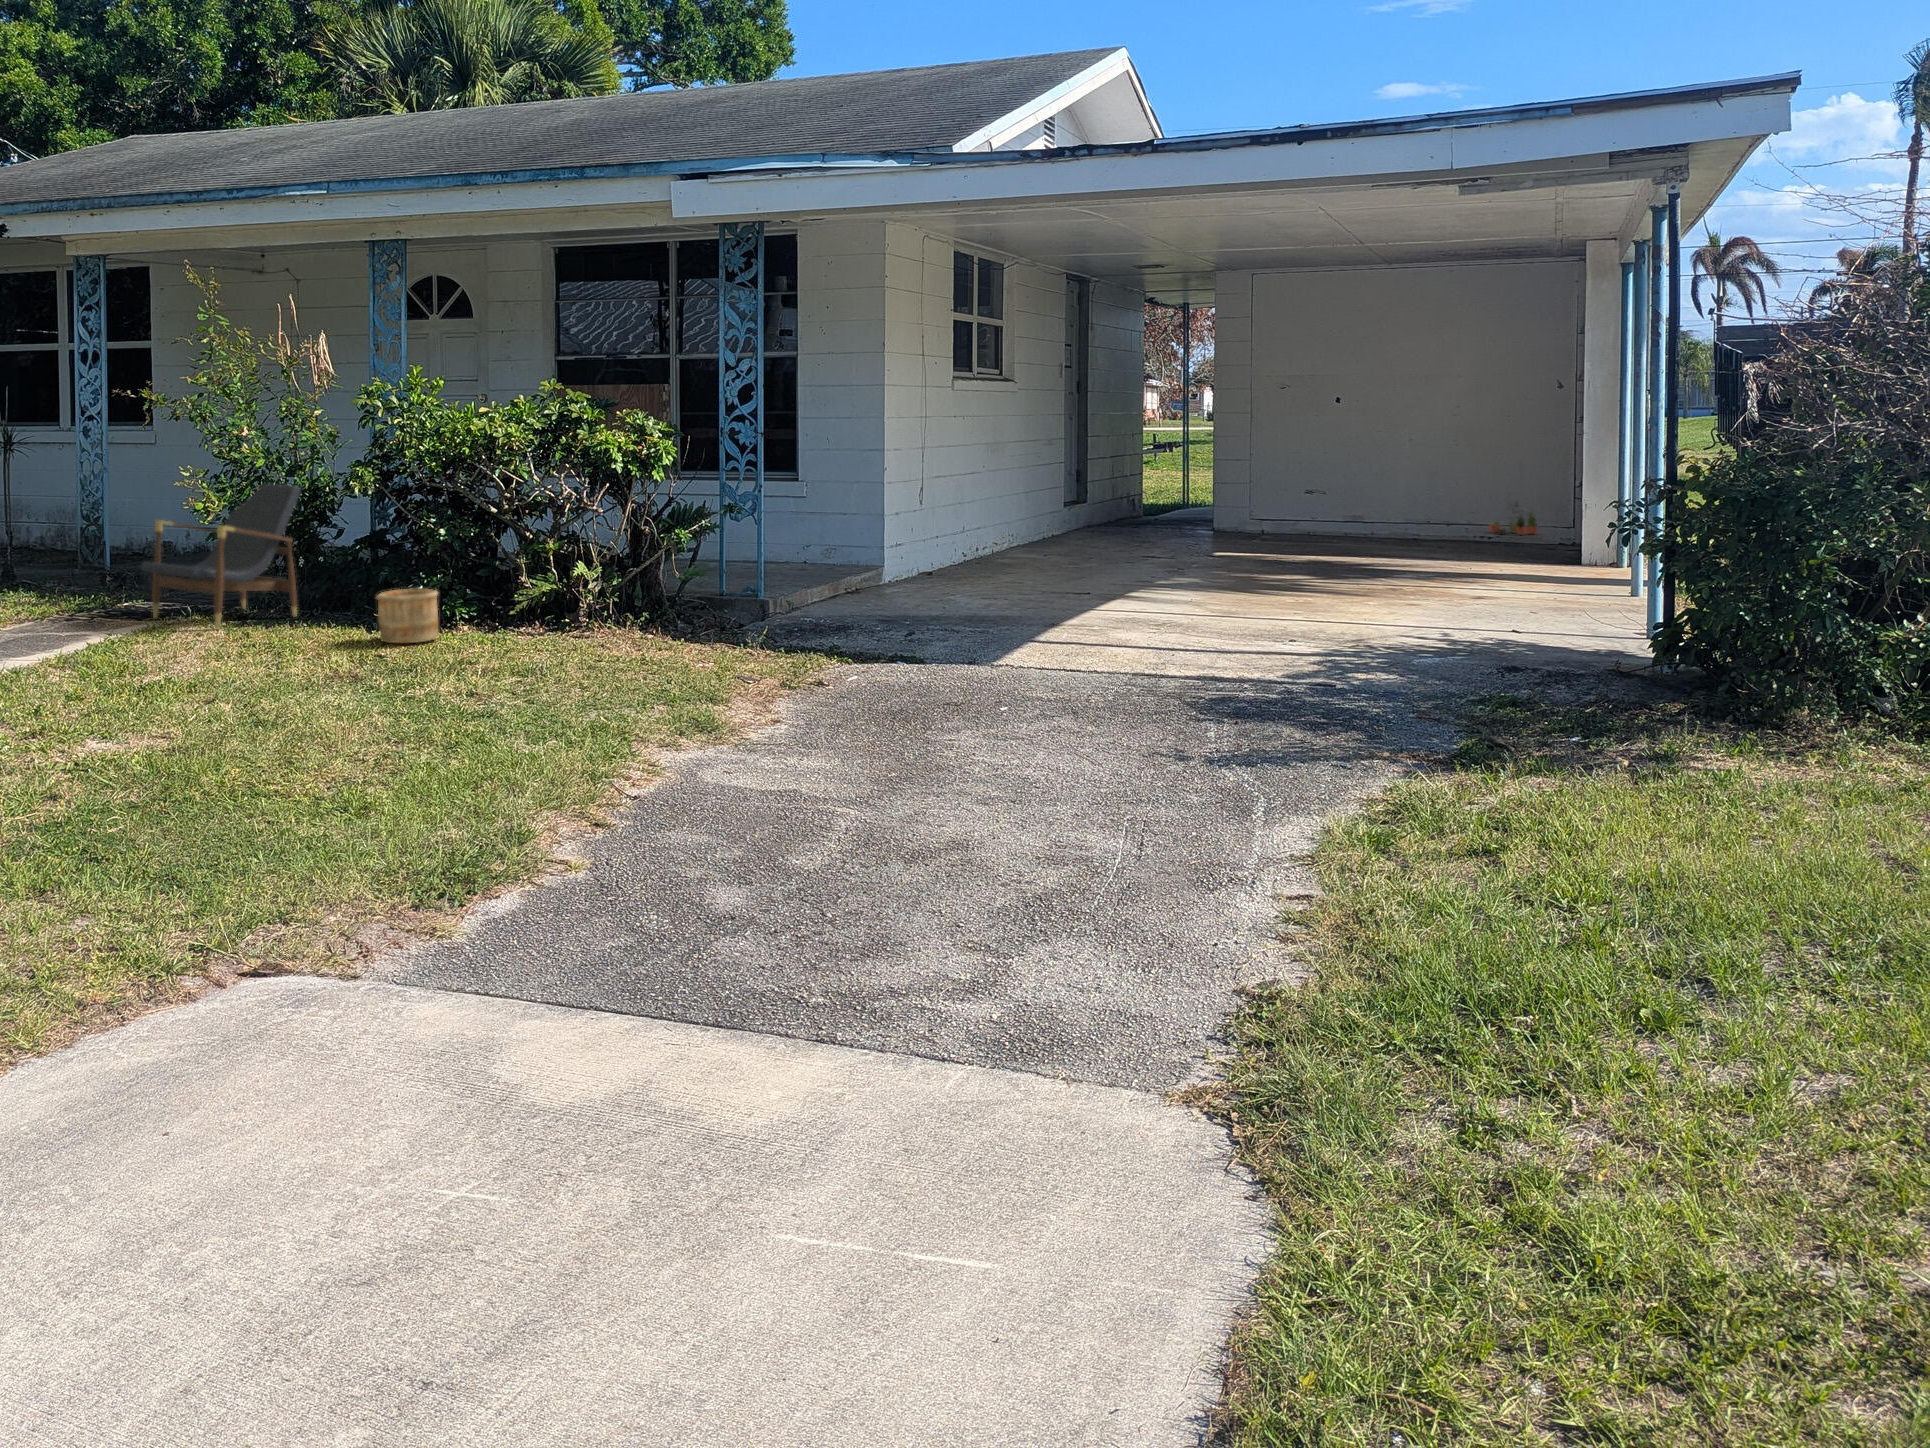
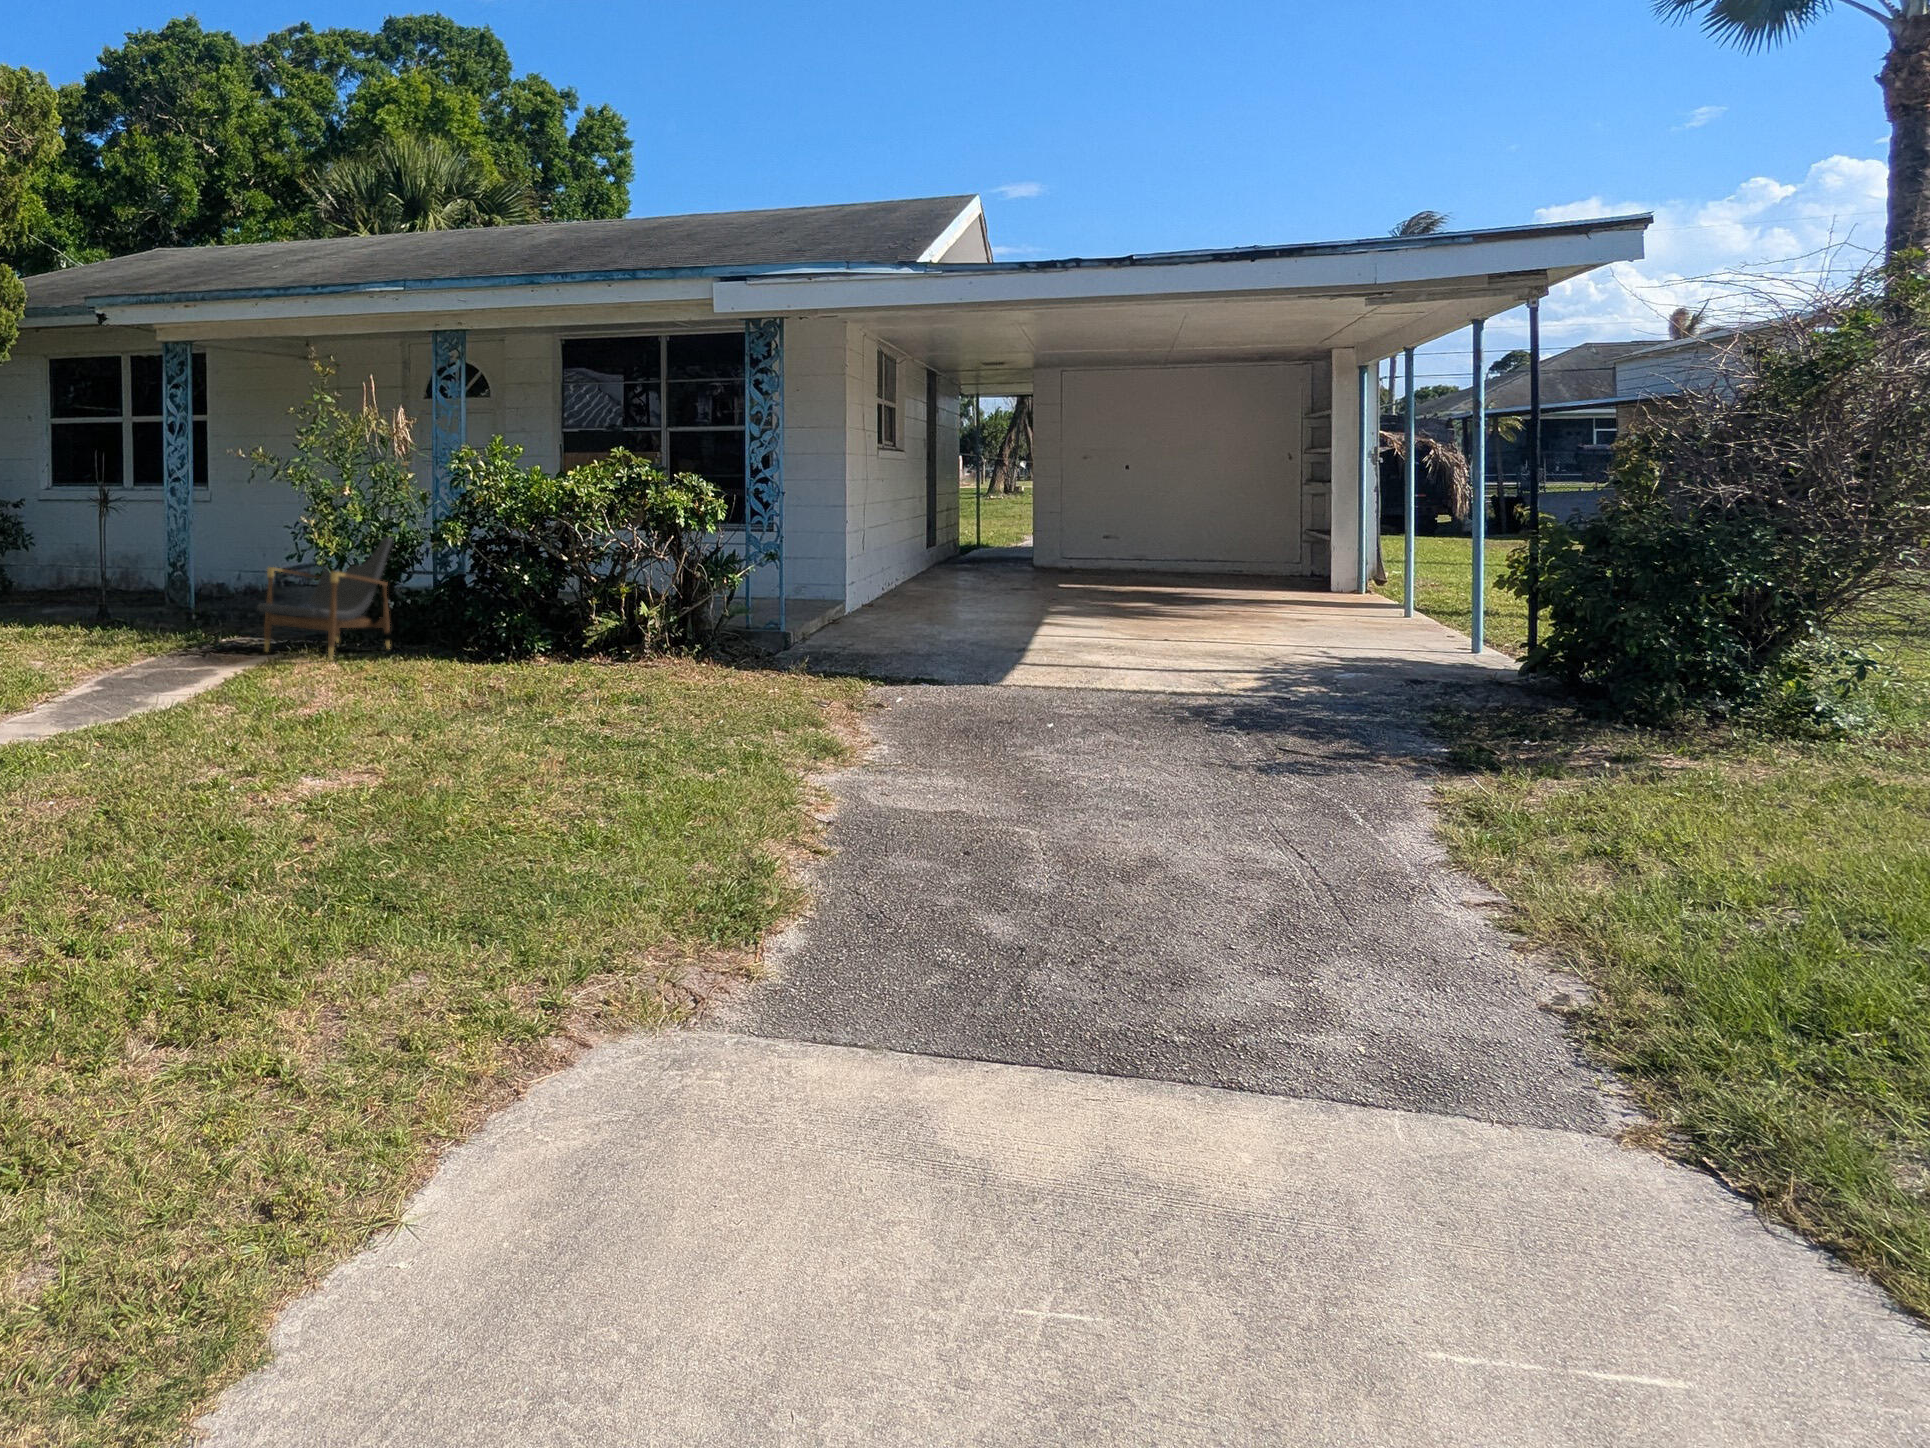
potted plant: present [1489,501,1537,535] -> none [1251,549,1289,576]
wooden bucket: present [376,589,438,643] -> none [479,624,531,671]

